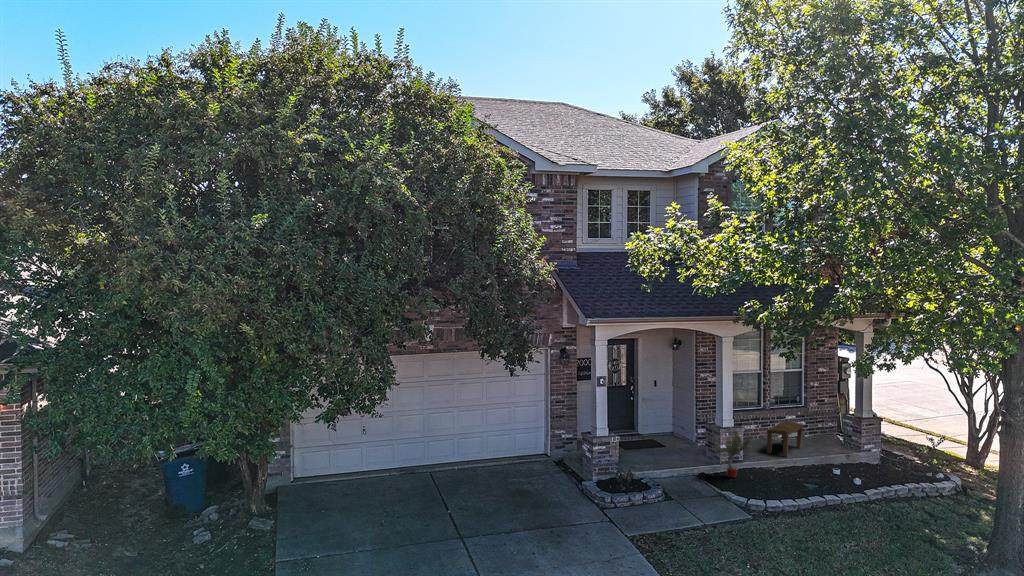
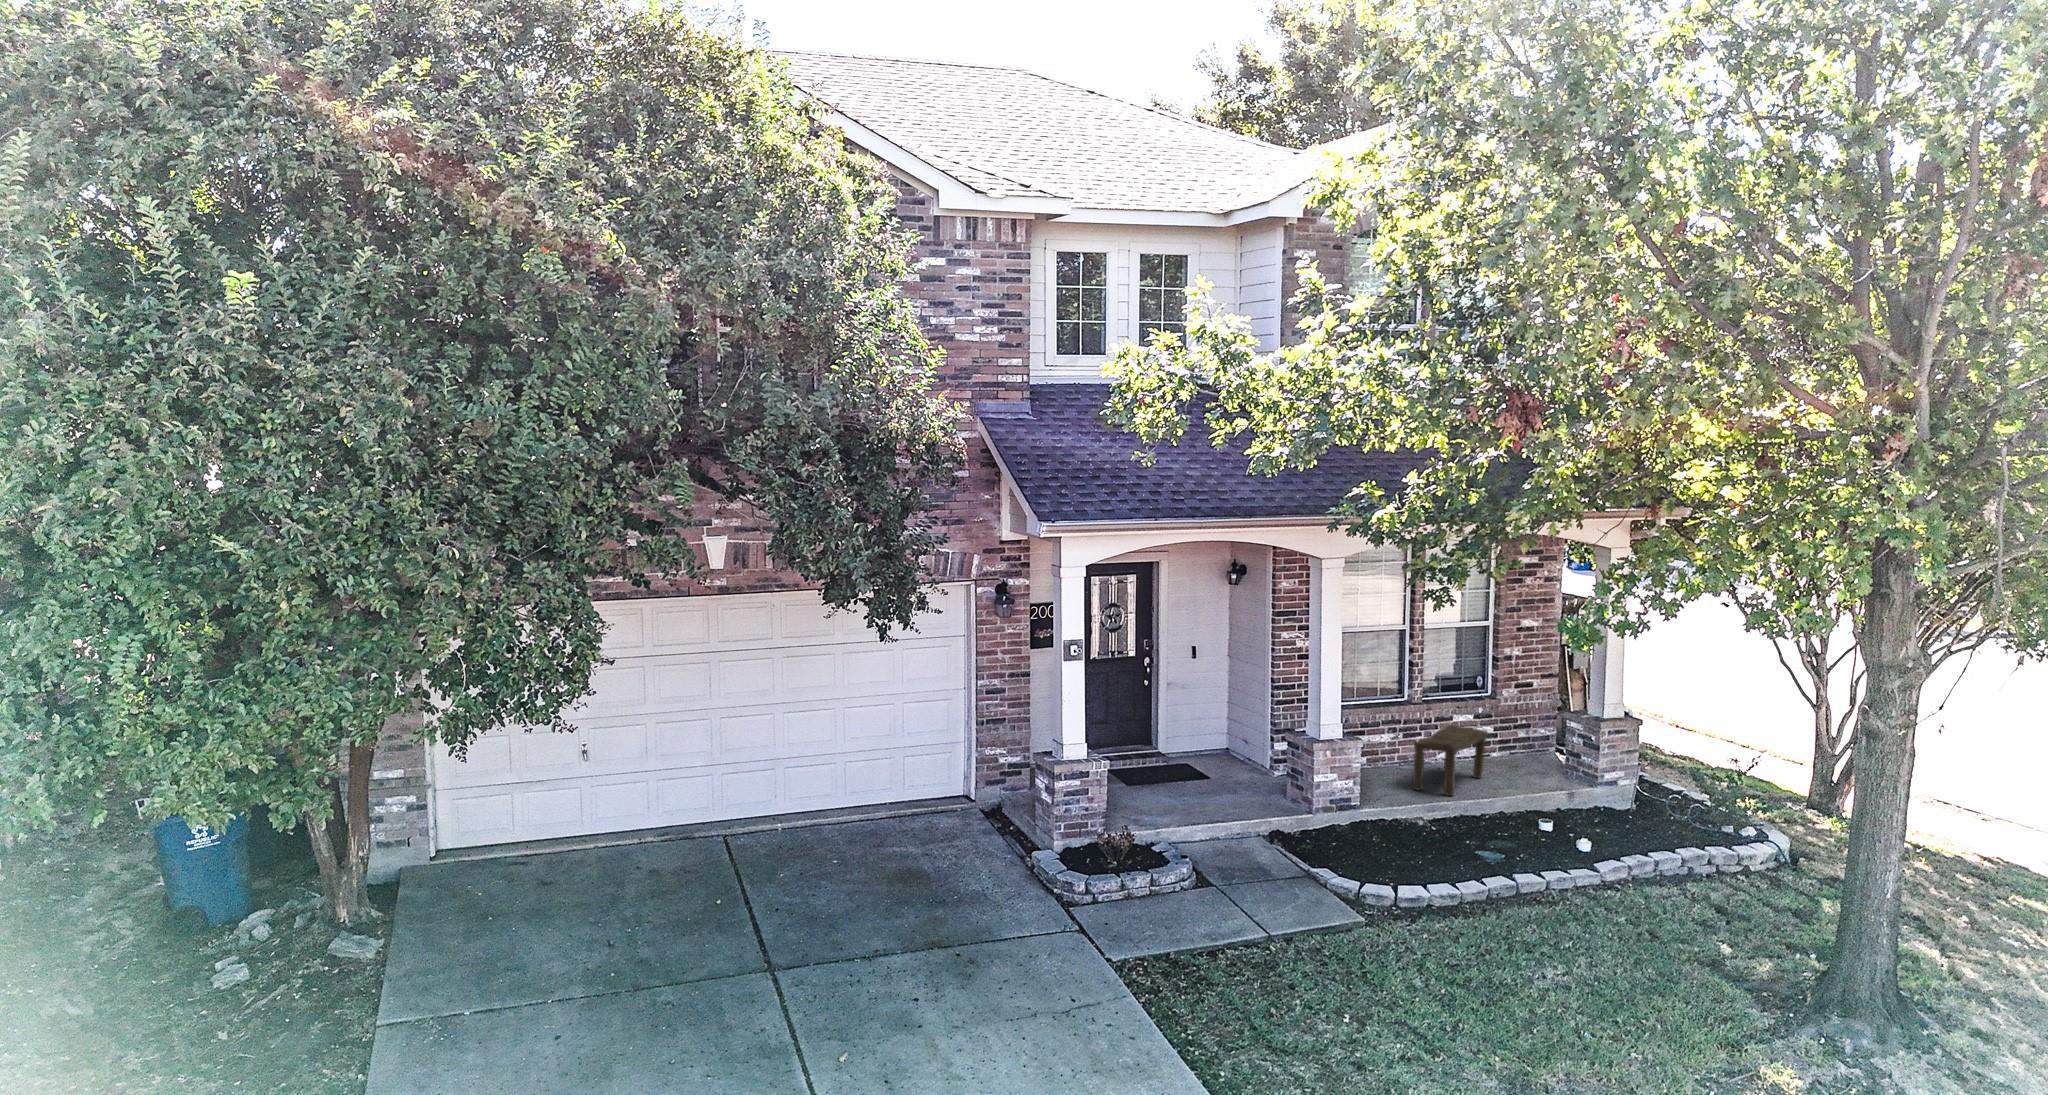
potted tree: present [712,428,753,478] -> none [1297,739,1380,840]

